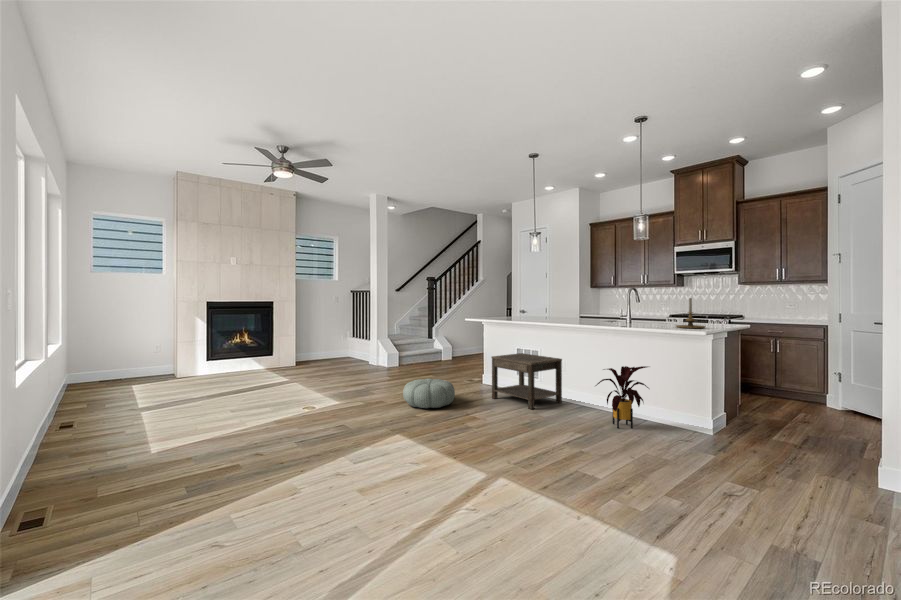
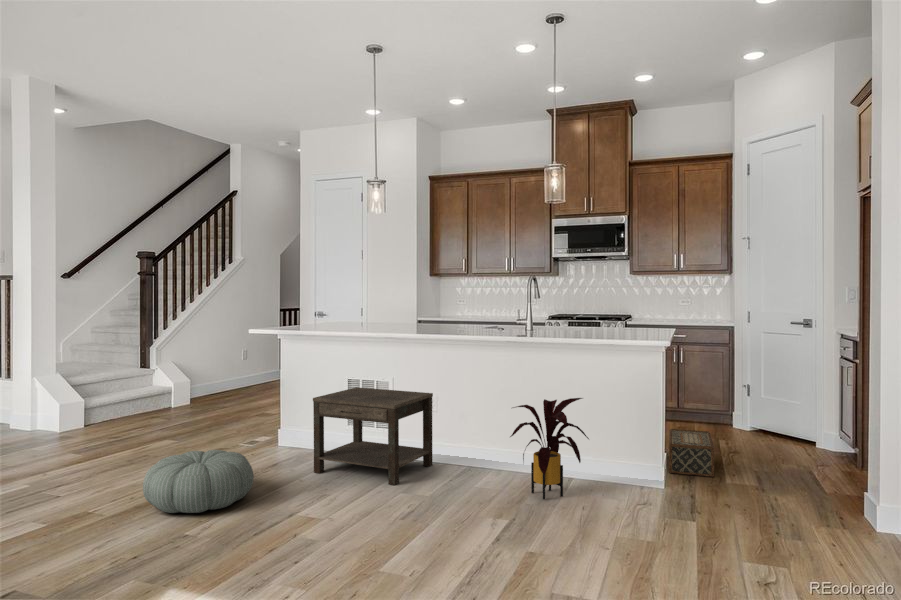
candle holder: present [676,298,705,328] -> none [611,293,651,338]
woven basket: none [728,398,776,433] -> present [669,429,714,477]

